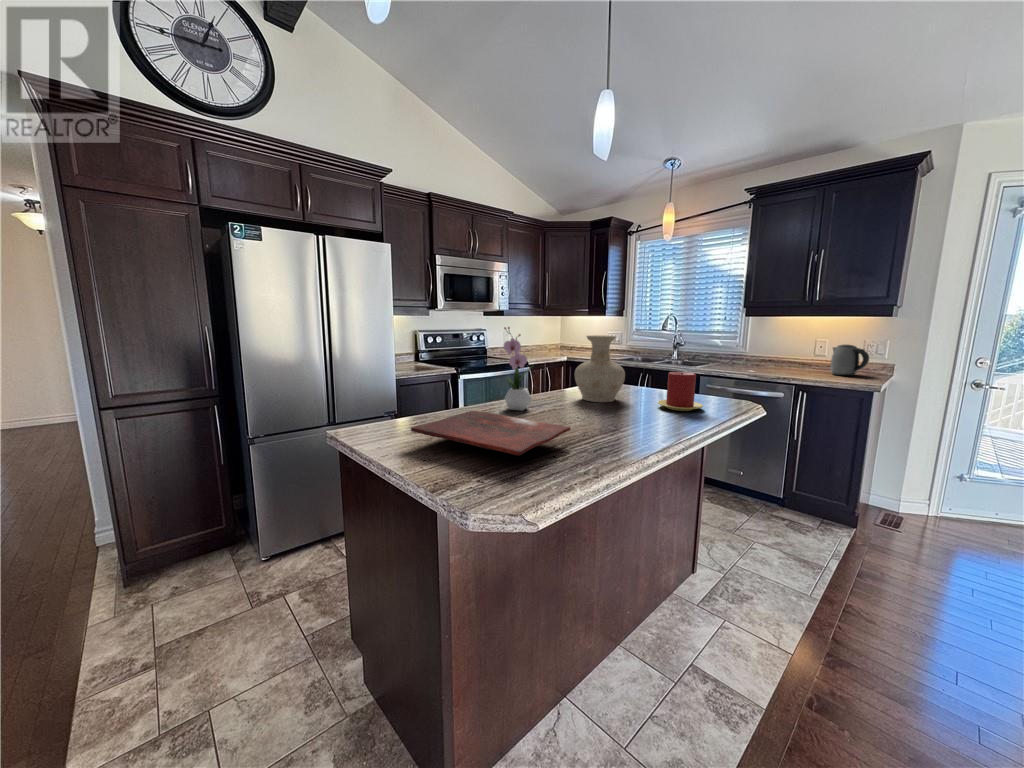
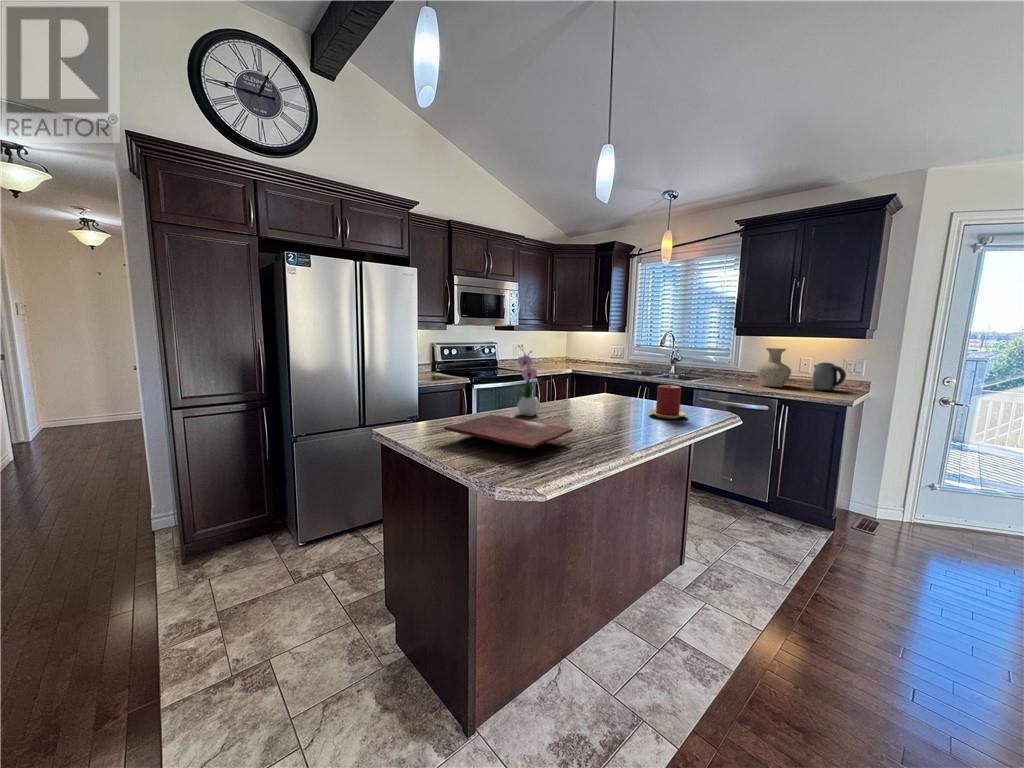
vase: present [575,335,625,402] -> present [756,348,791,387]

